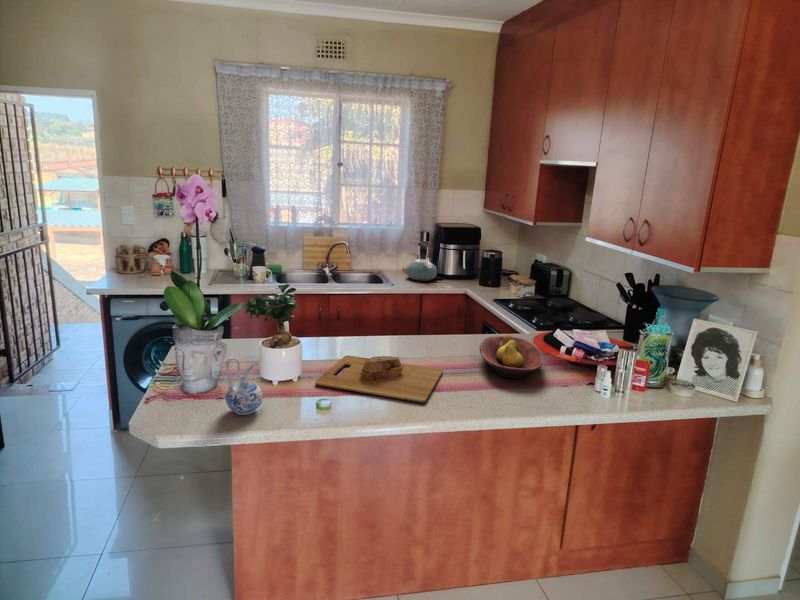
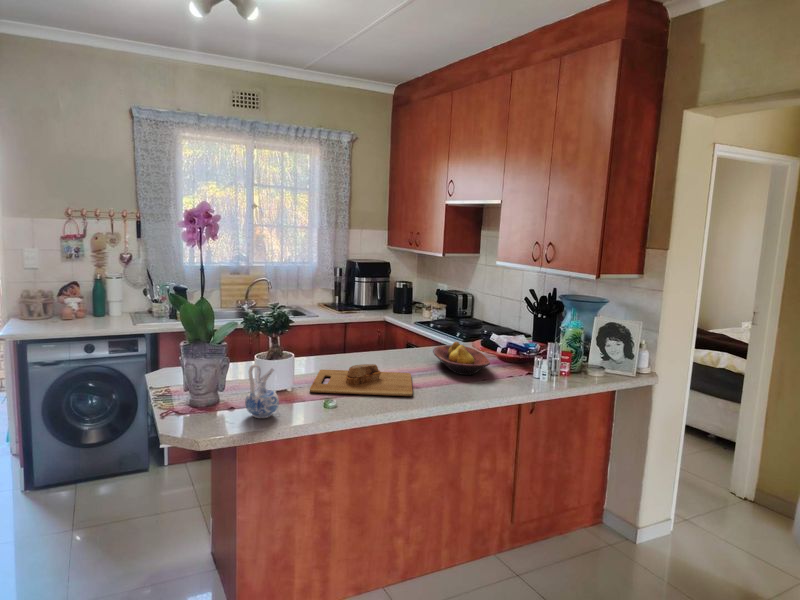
kettle: present [407,243,437,281] -> none [326,278,354,312]

